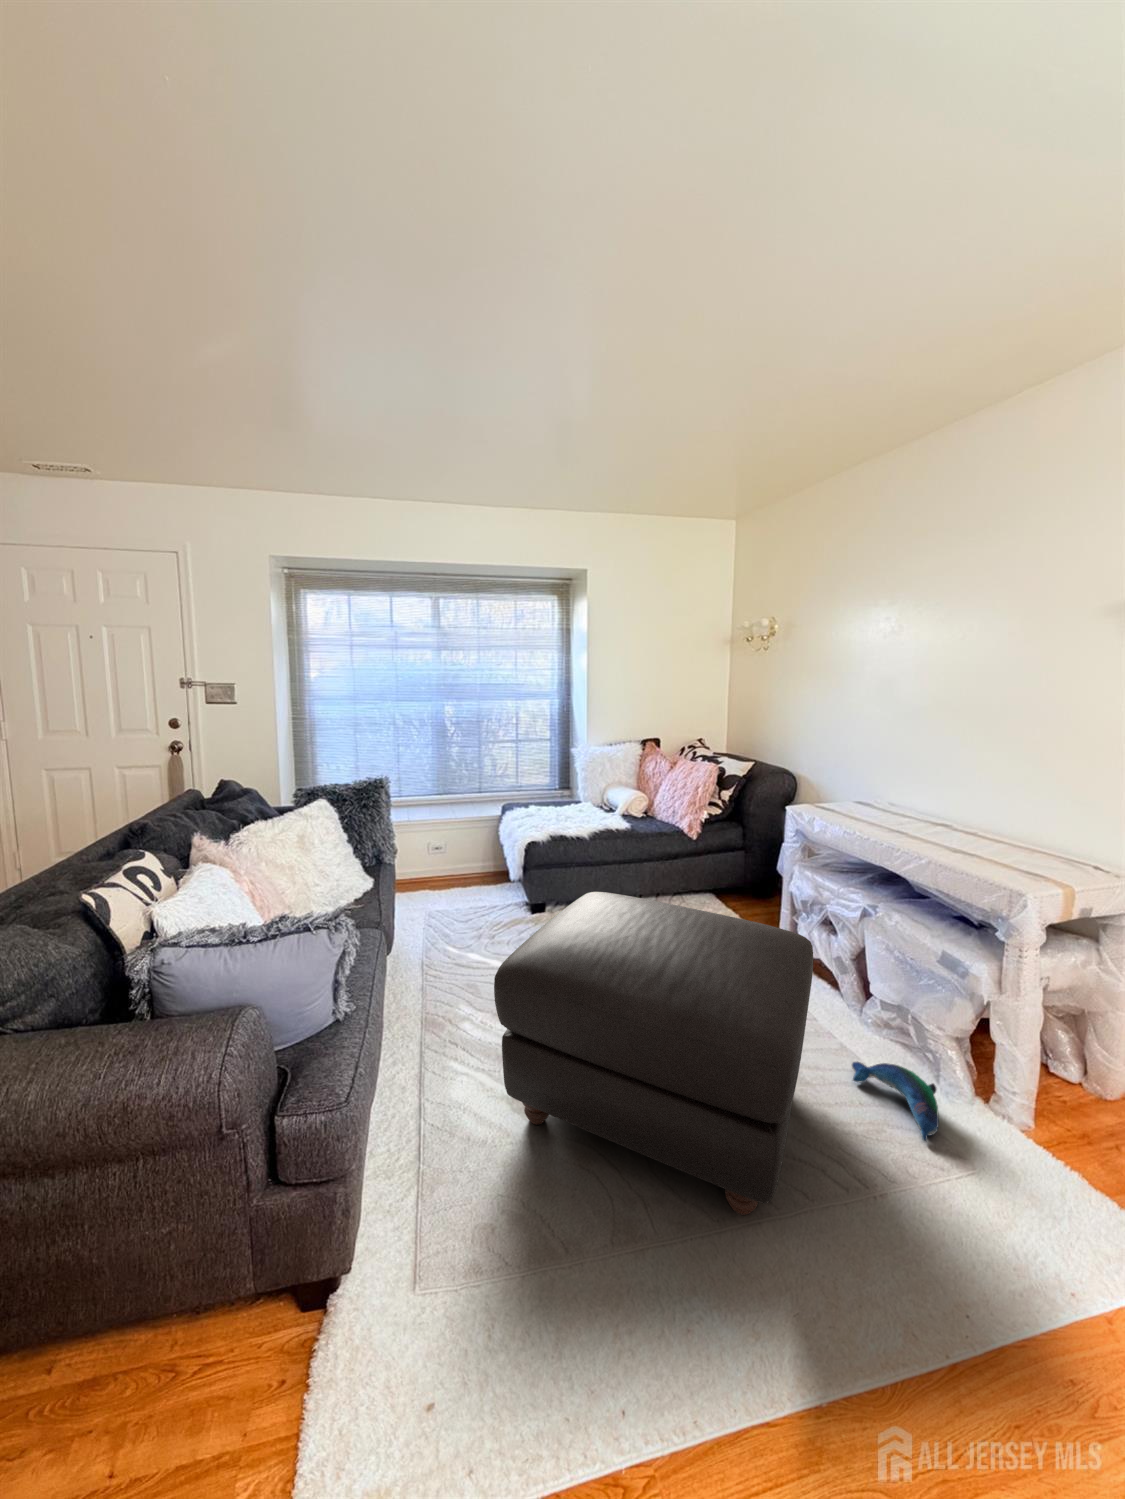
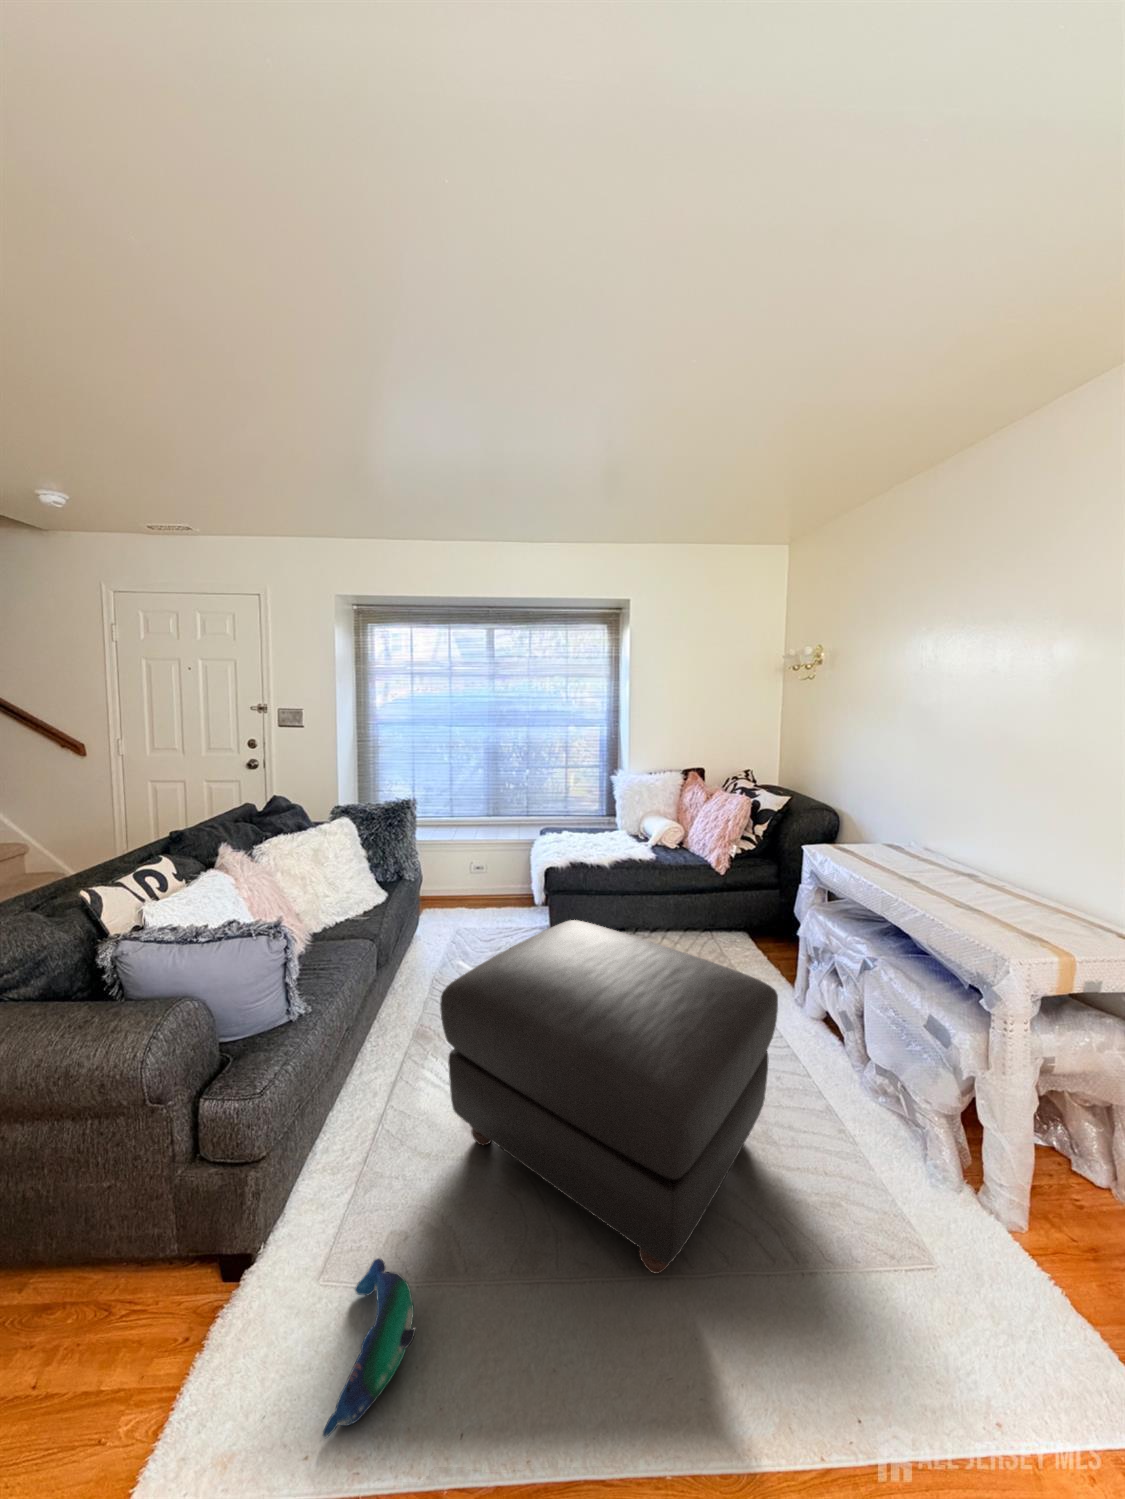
plush toy: present [852,1062,939,1142] -> present [323,1258,416,1438]

